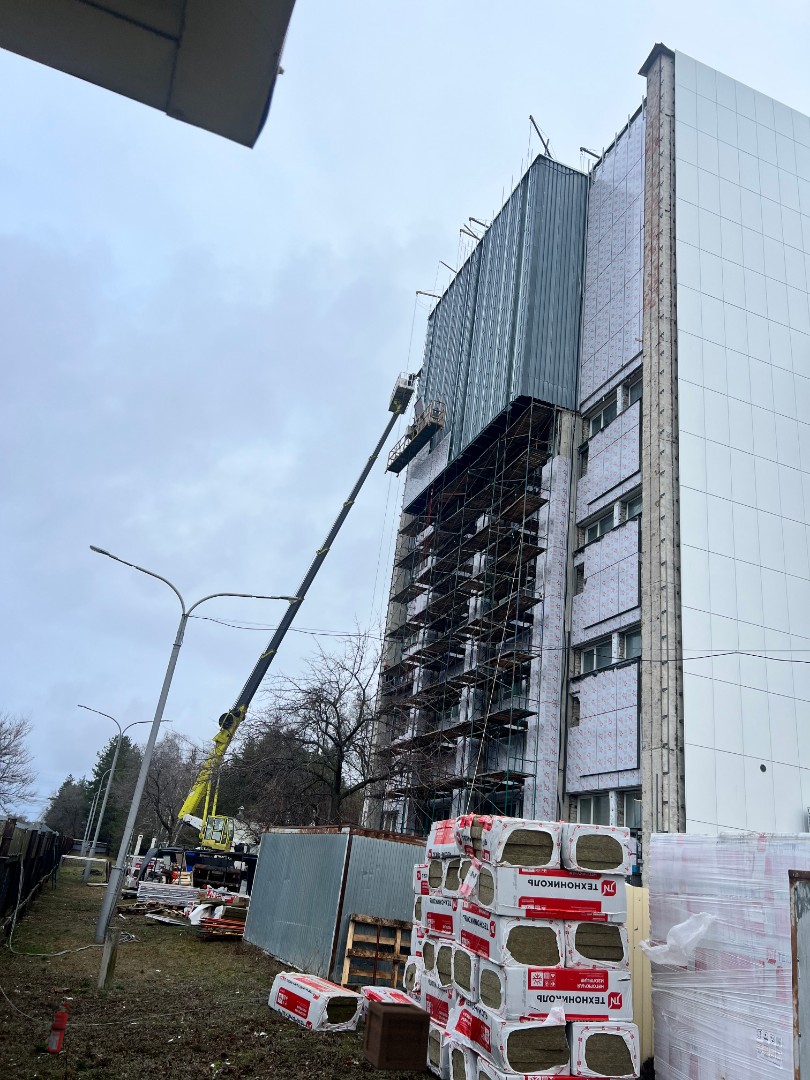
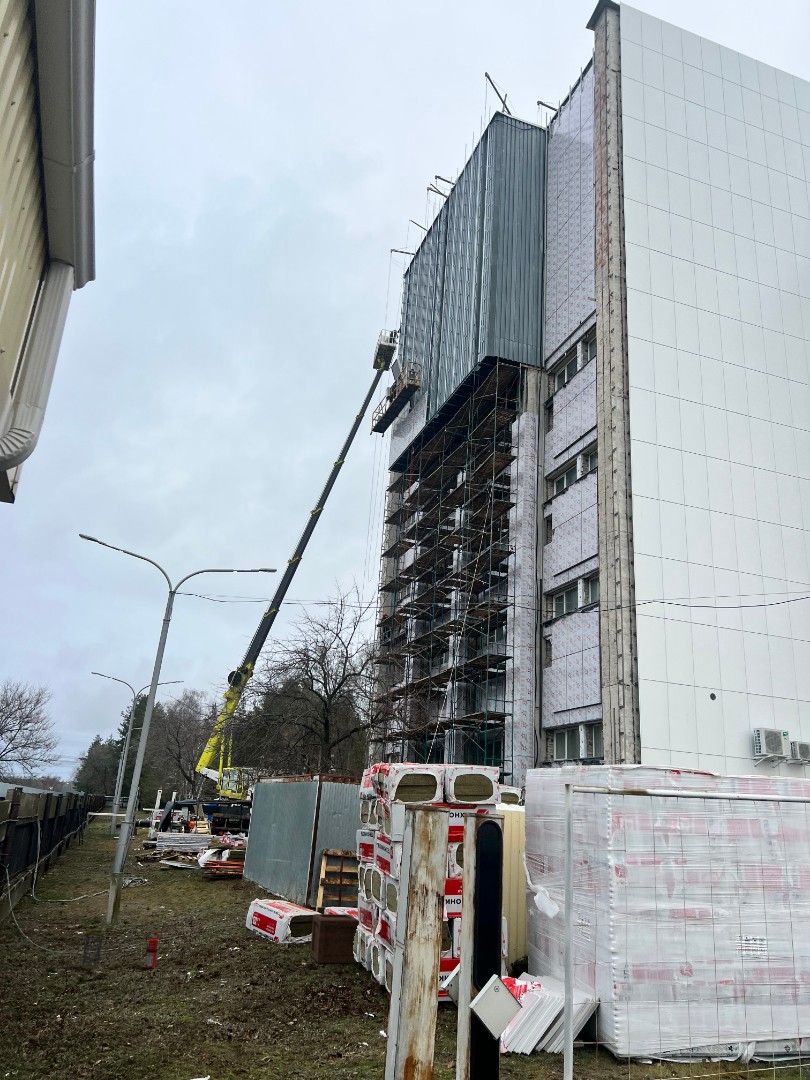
fire extinguisher: present [45,1000,71,1053] -> present [143,929,159,968]
trash can: none [76,1010,109,1065] -> present [82,930,103,970]

